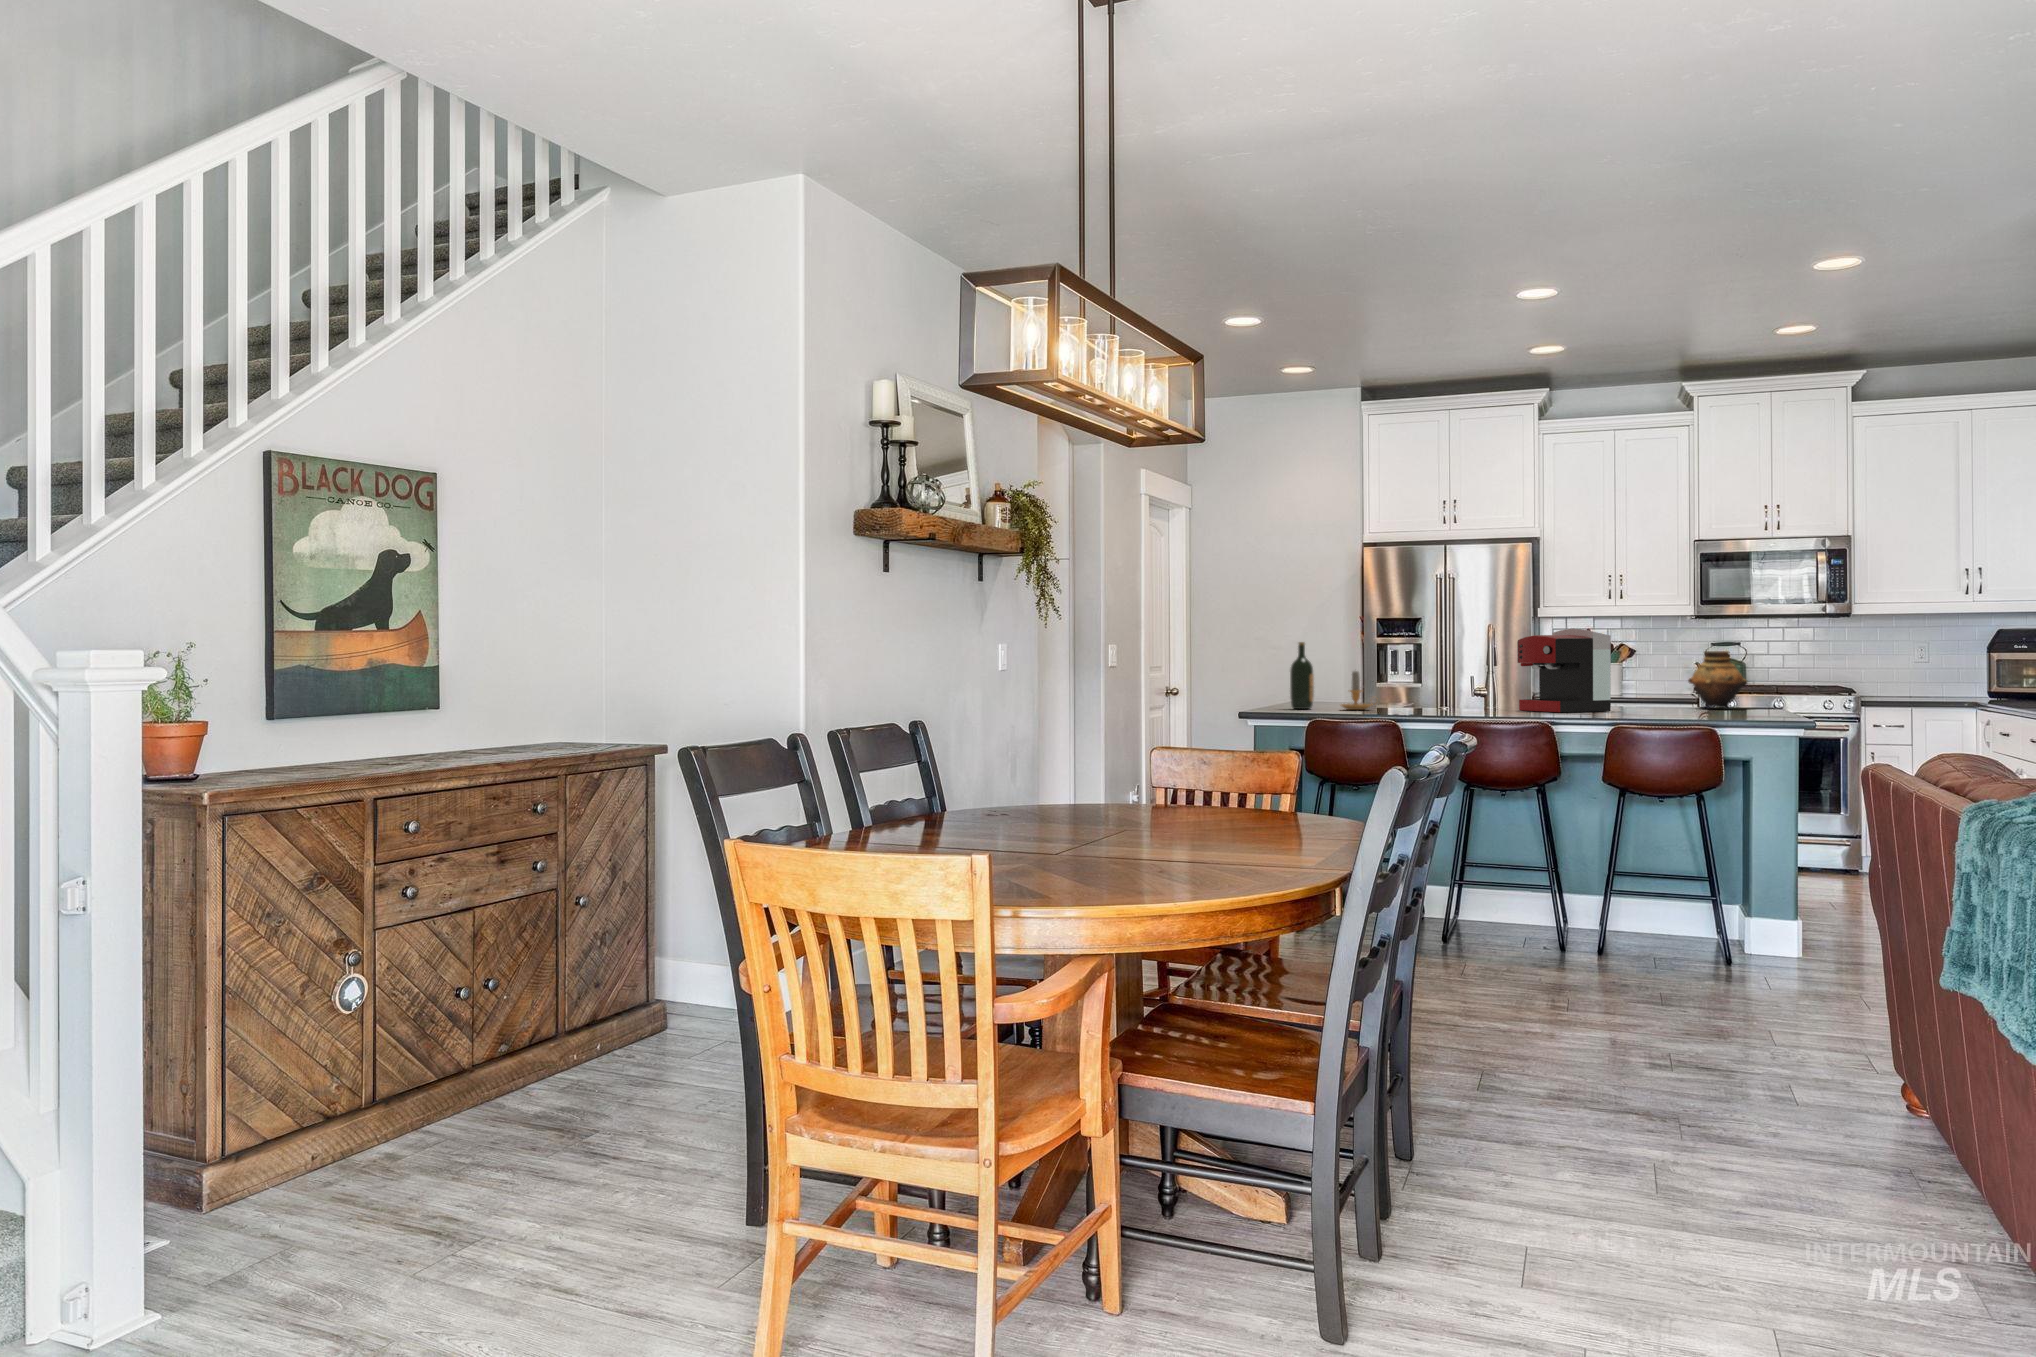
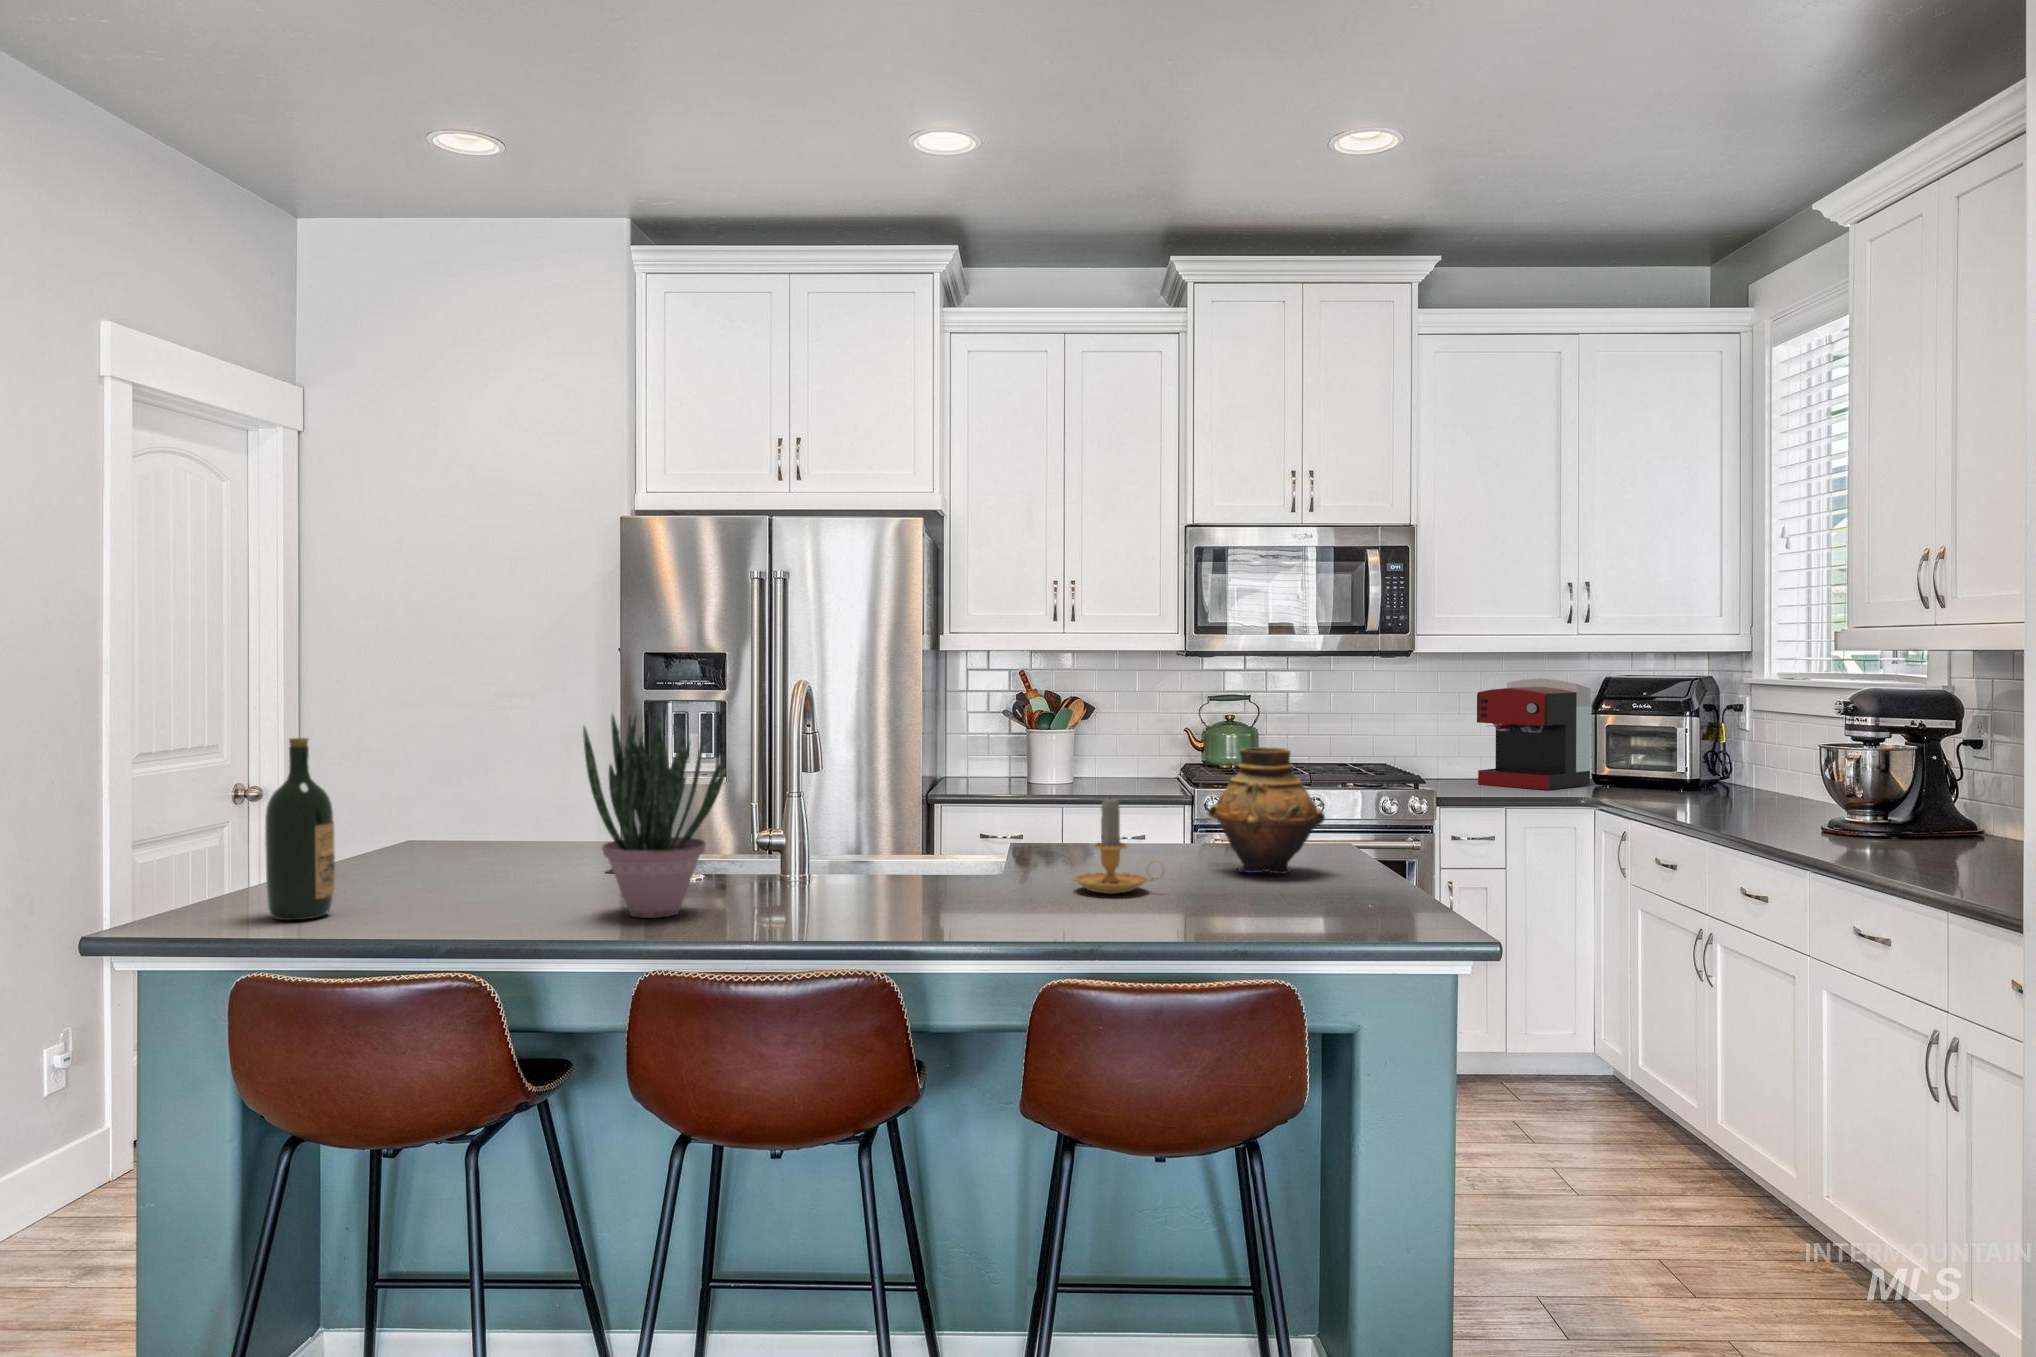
potted plant: none [1415,629,1468,711] -> present [583,711,726,918]
coffee maker: present [1517,629,1611,712] -> present [1477,678,1591,790]
candle: present [1340,671,1373,710] -> present [1074,799,1164,894]

